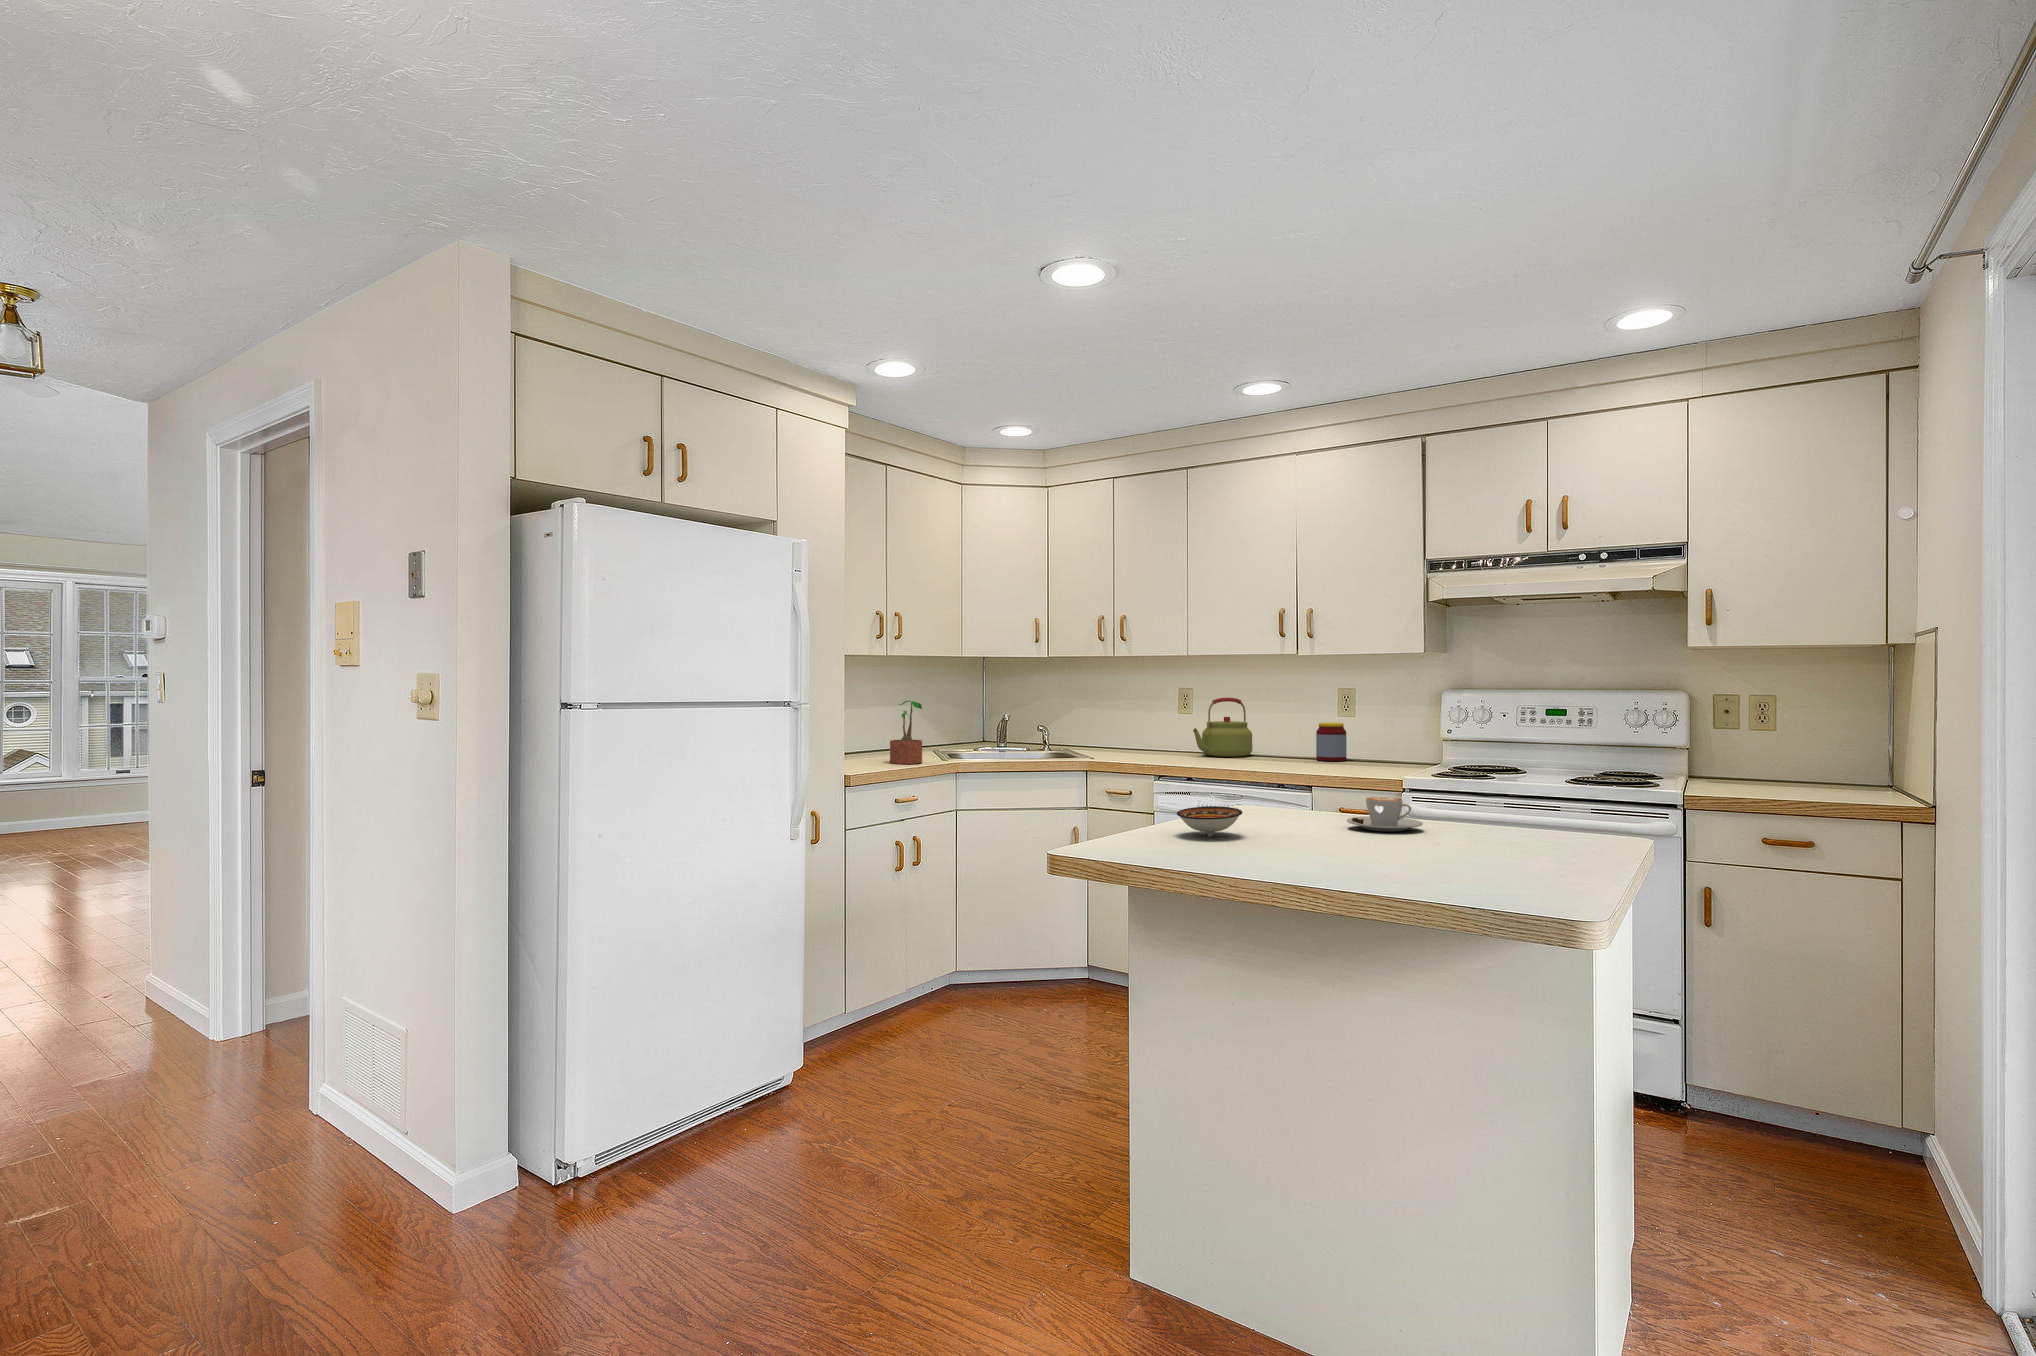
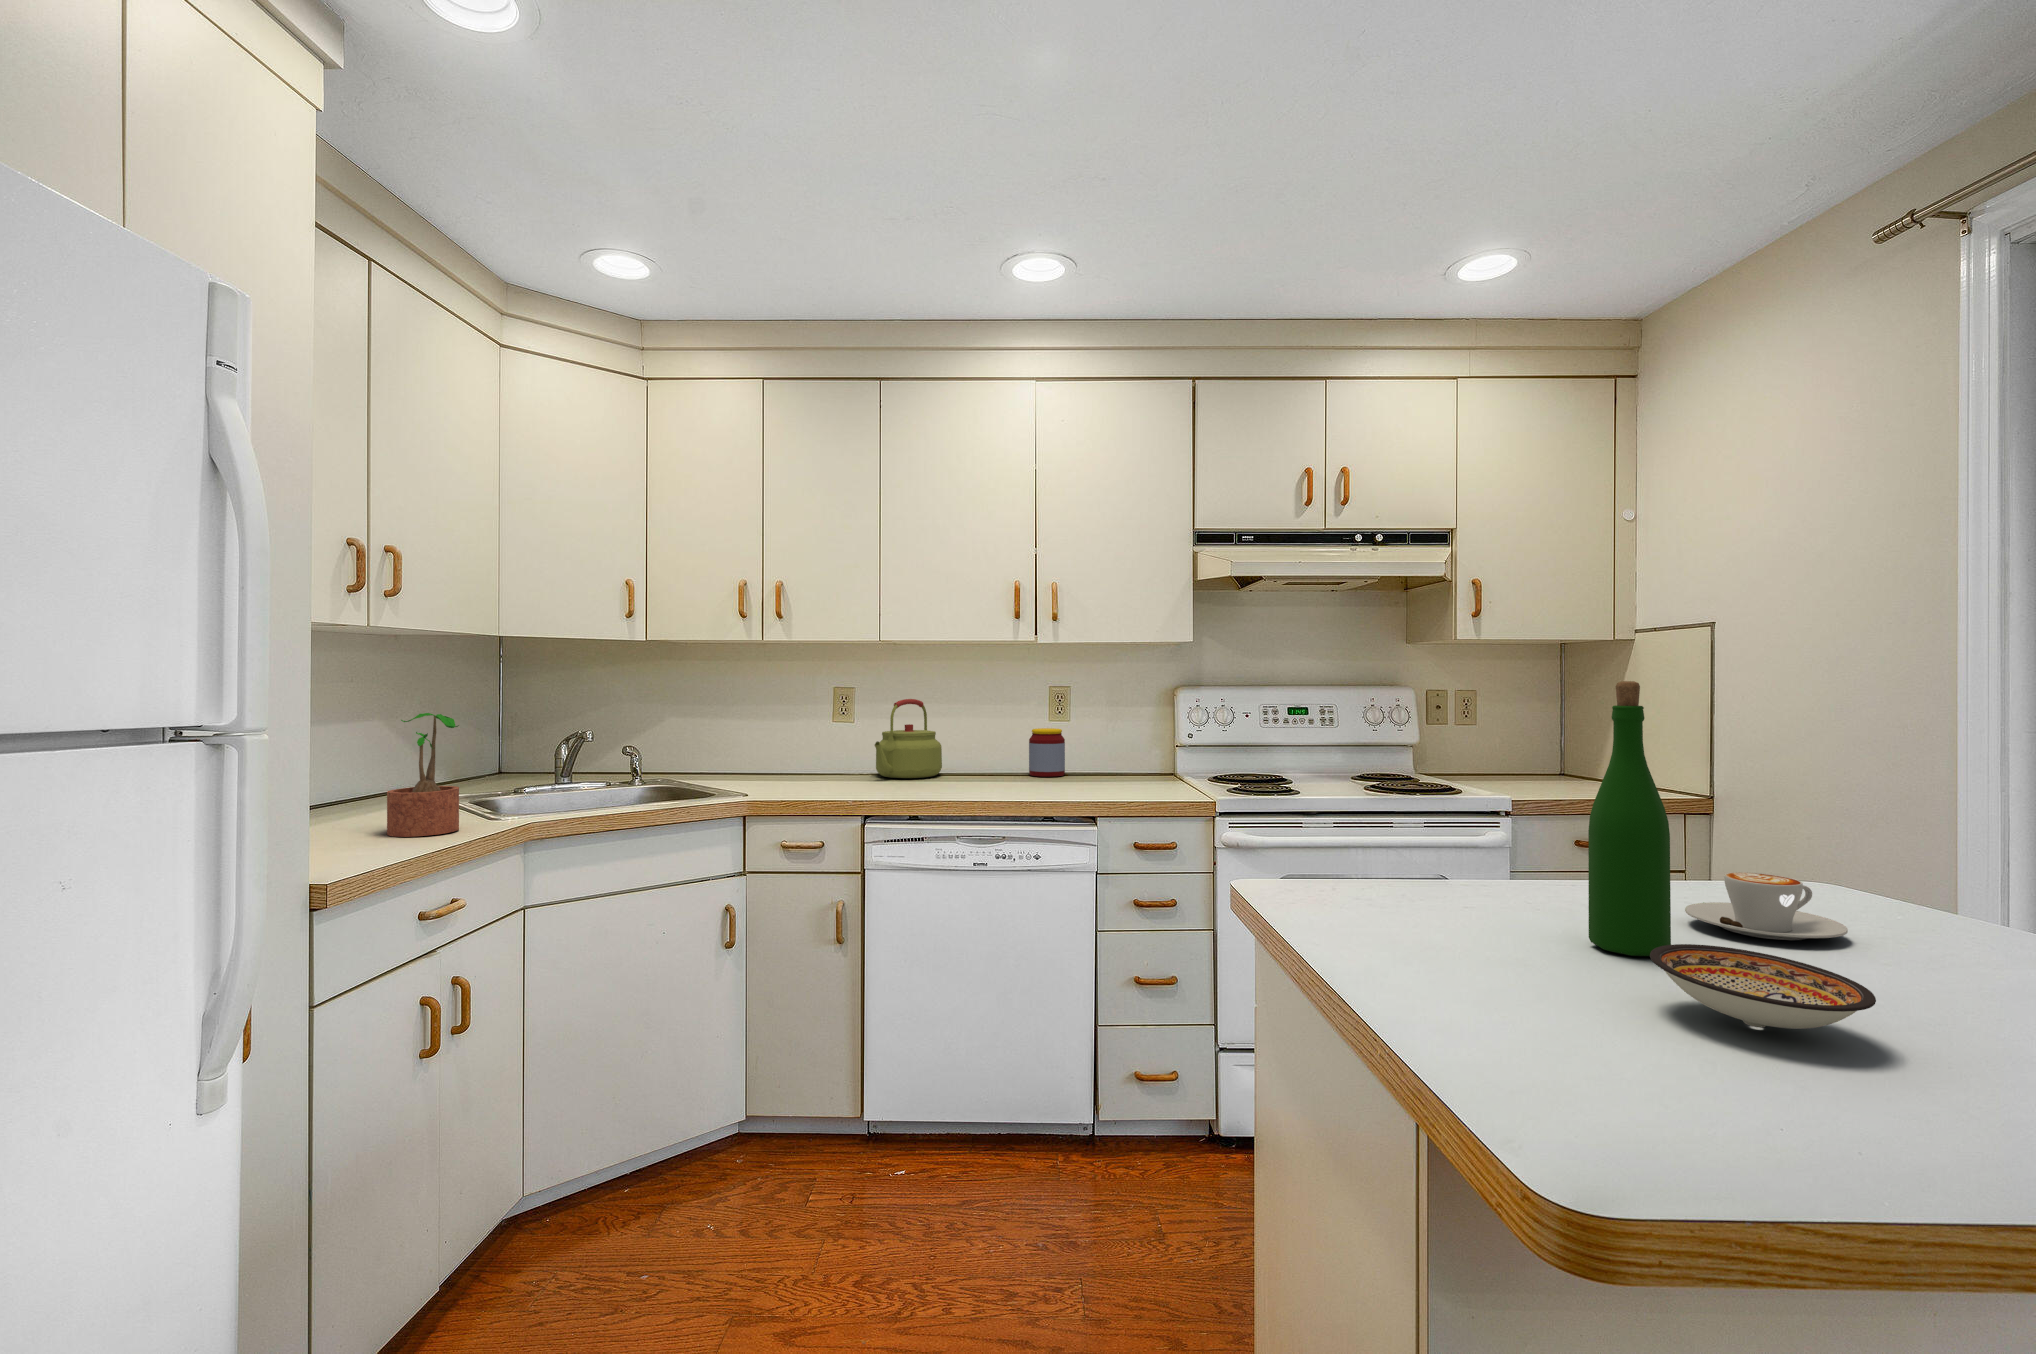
wine bottle: none [1261,687,1297,827] -> present [1588,681,1671,956]

